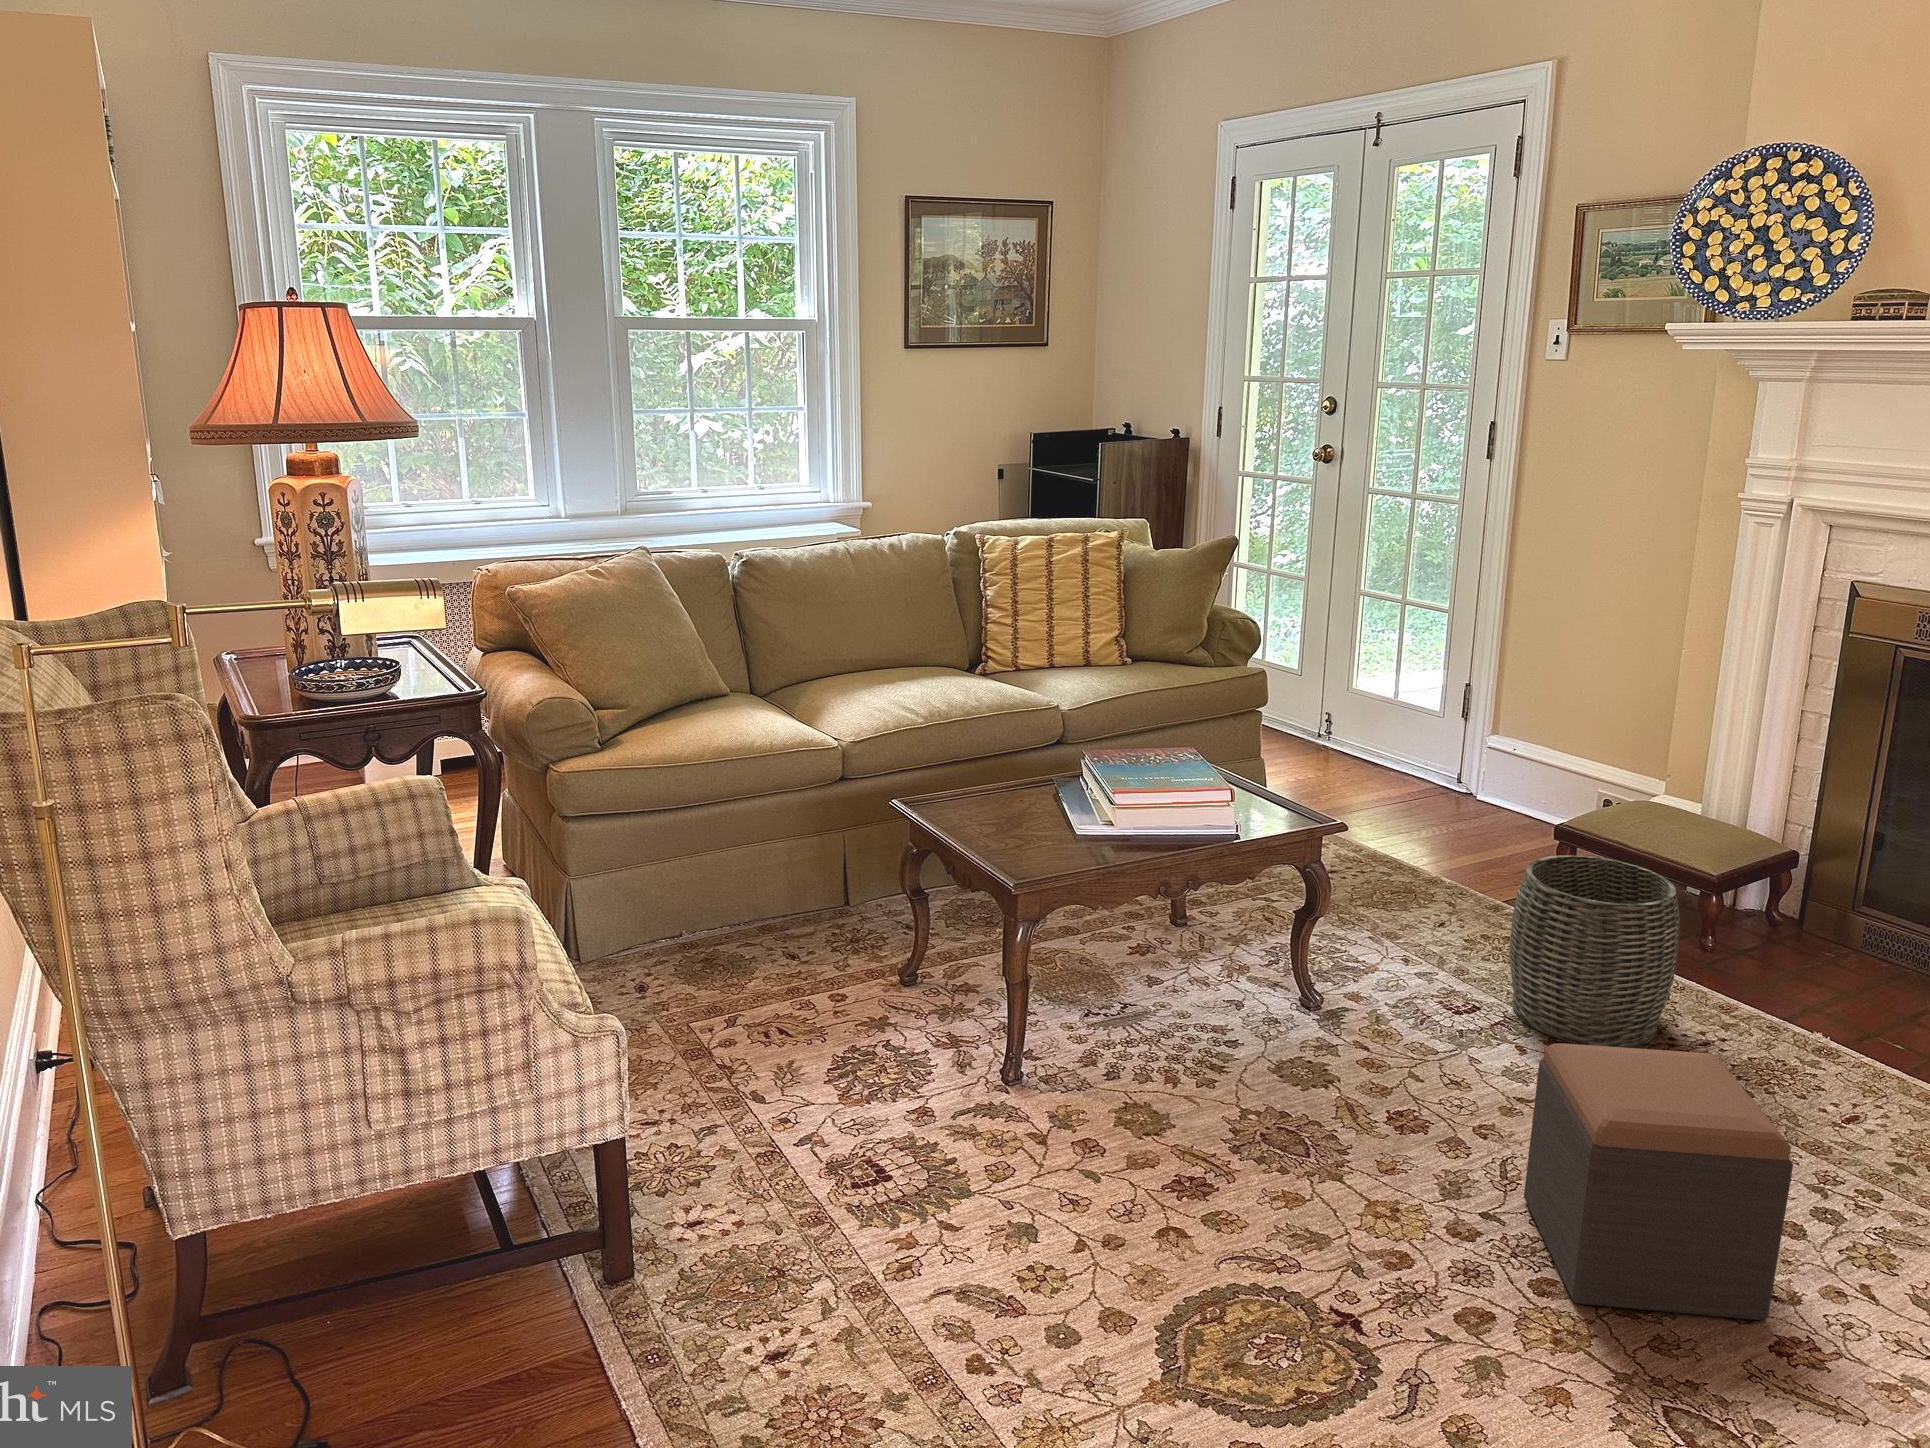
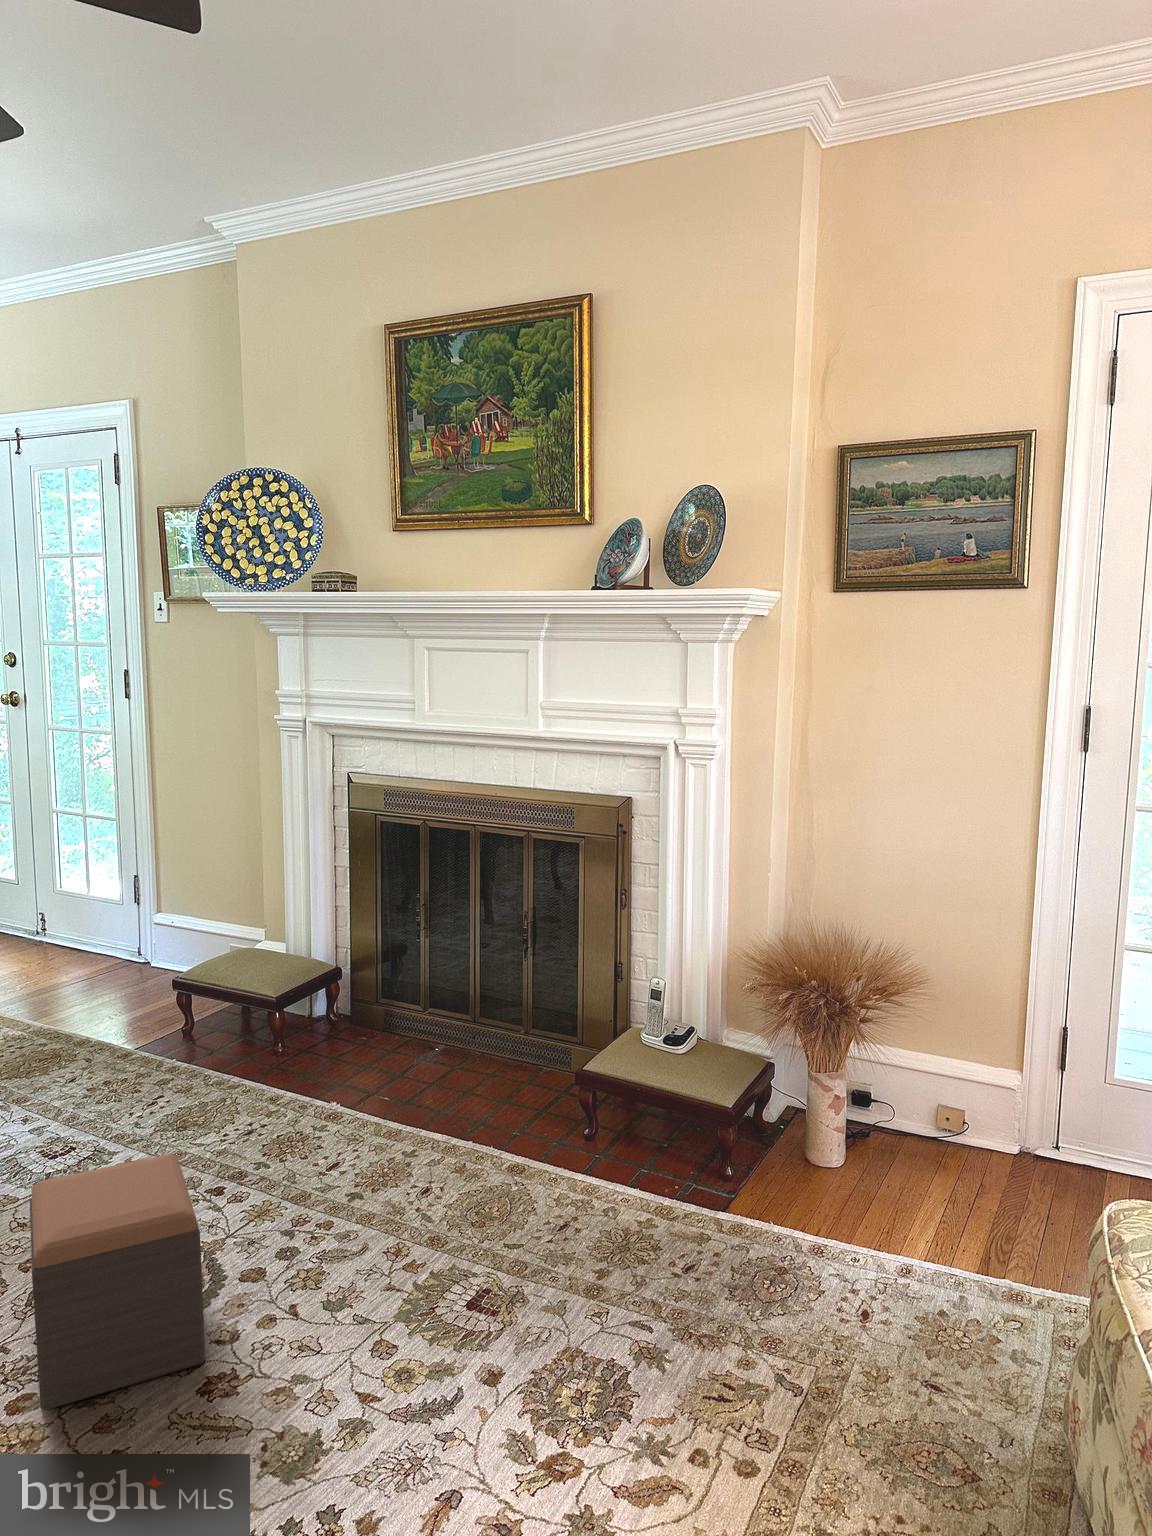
woven basket: present [1509,855,1680,1048] -> none [93,1003,222,1161]

